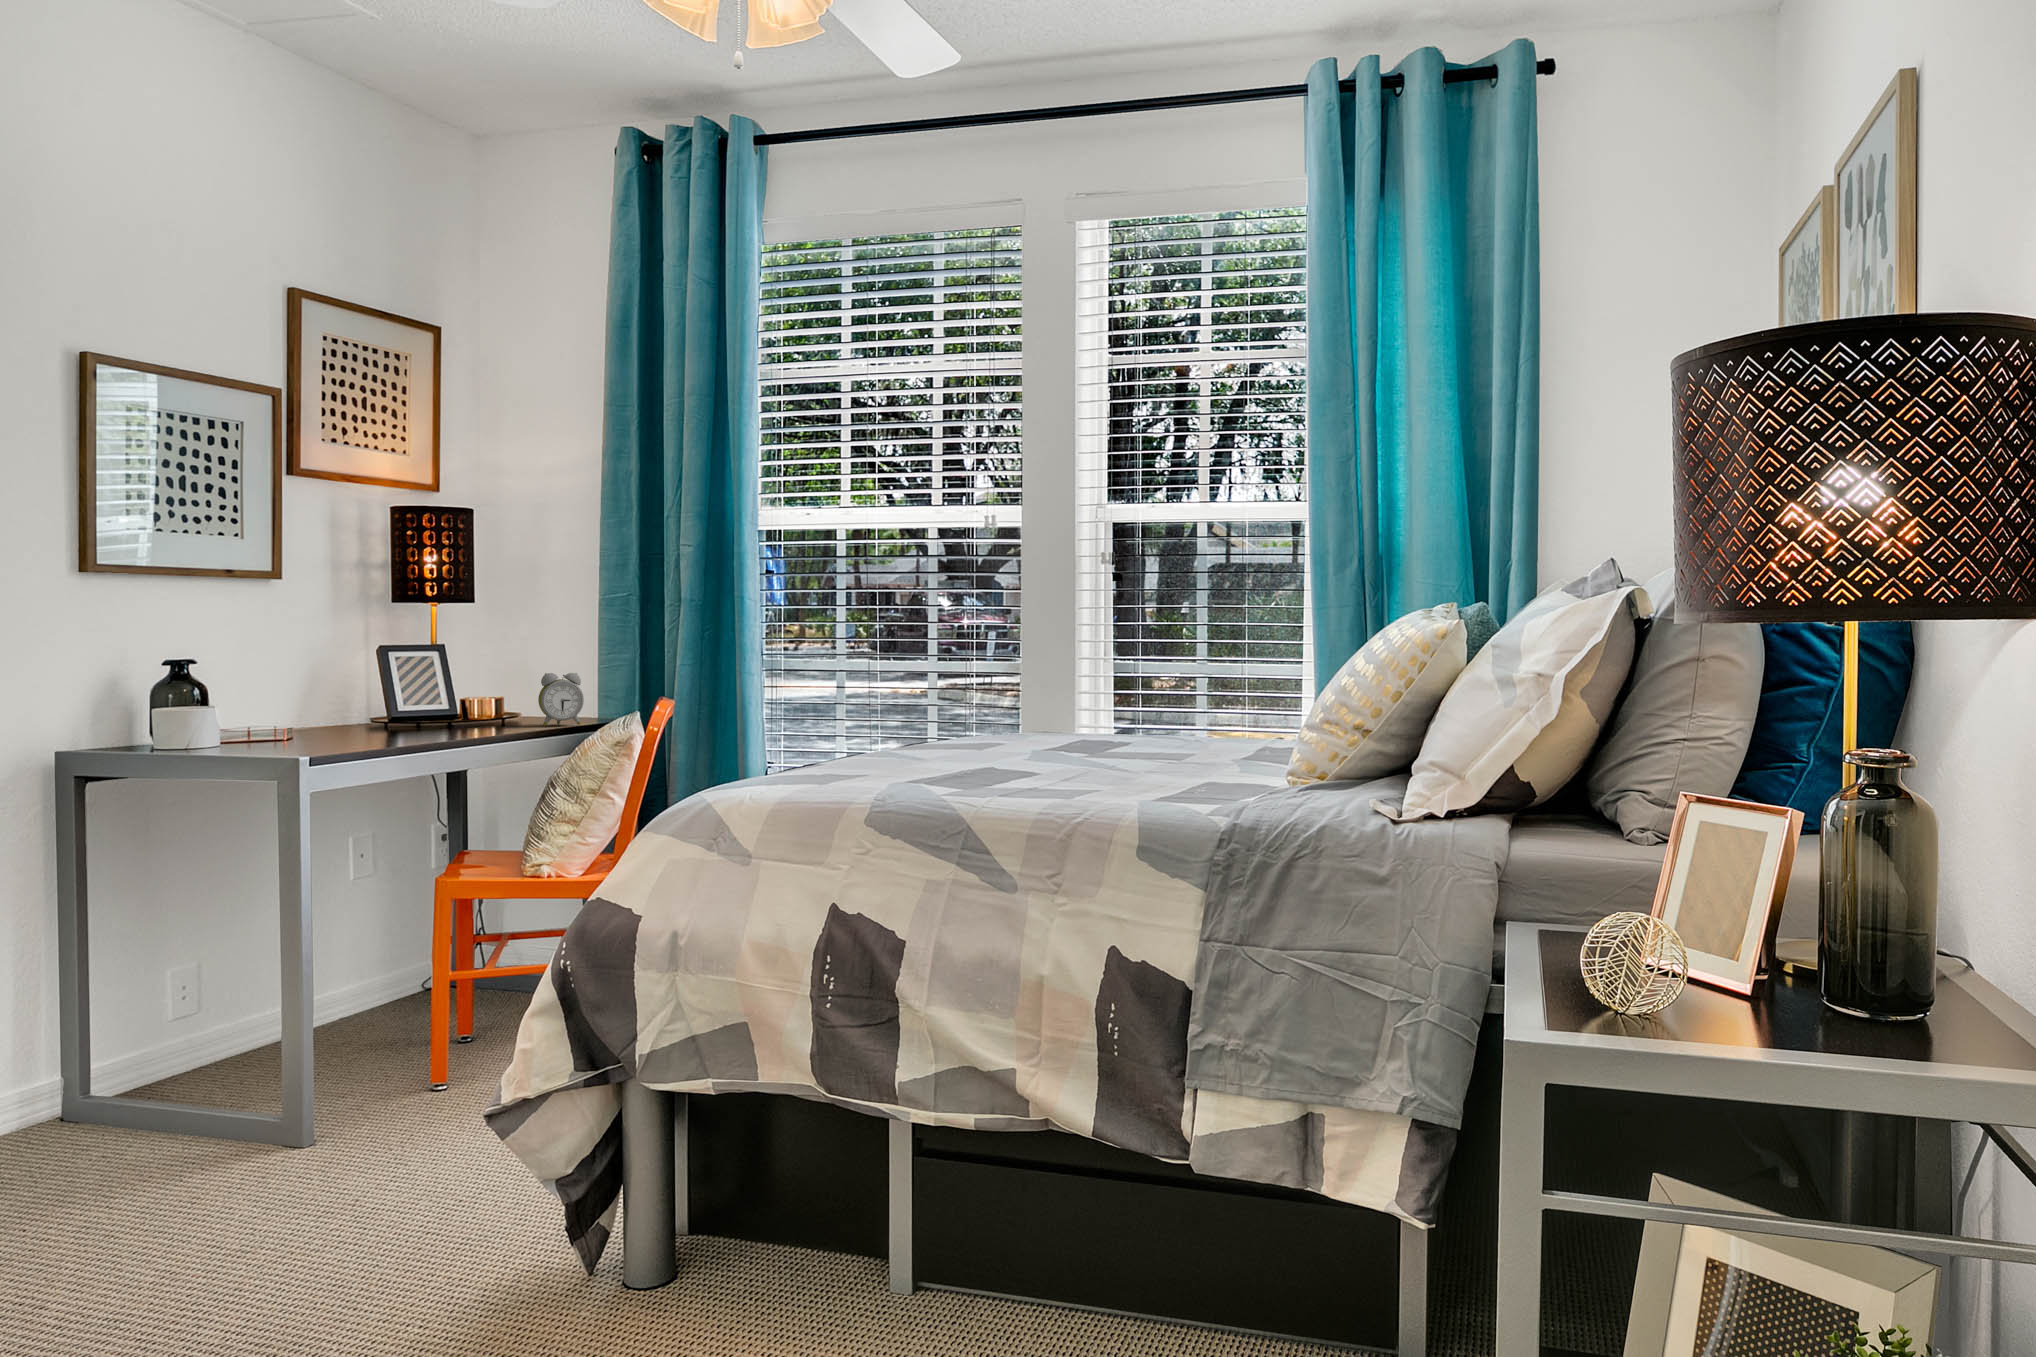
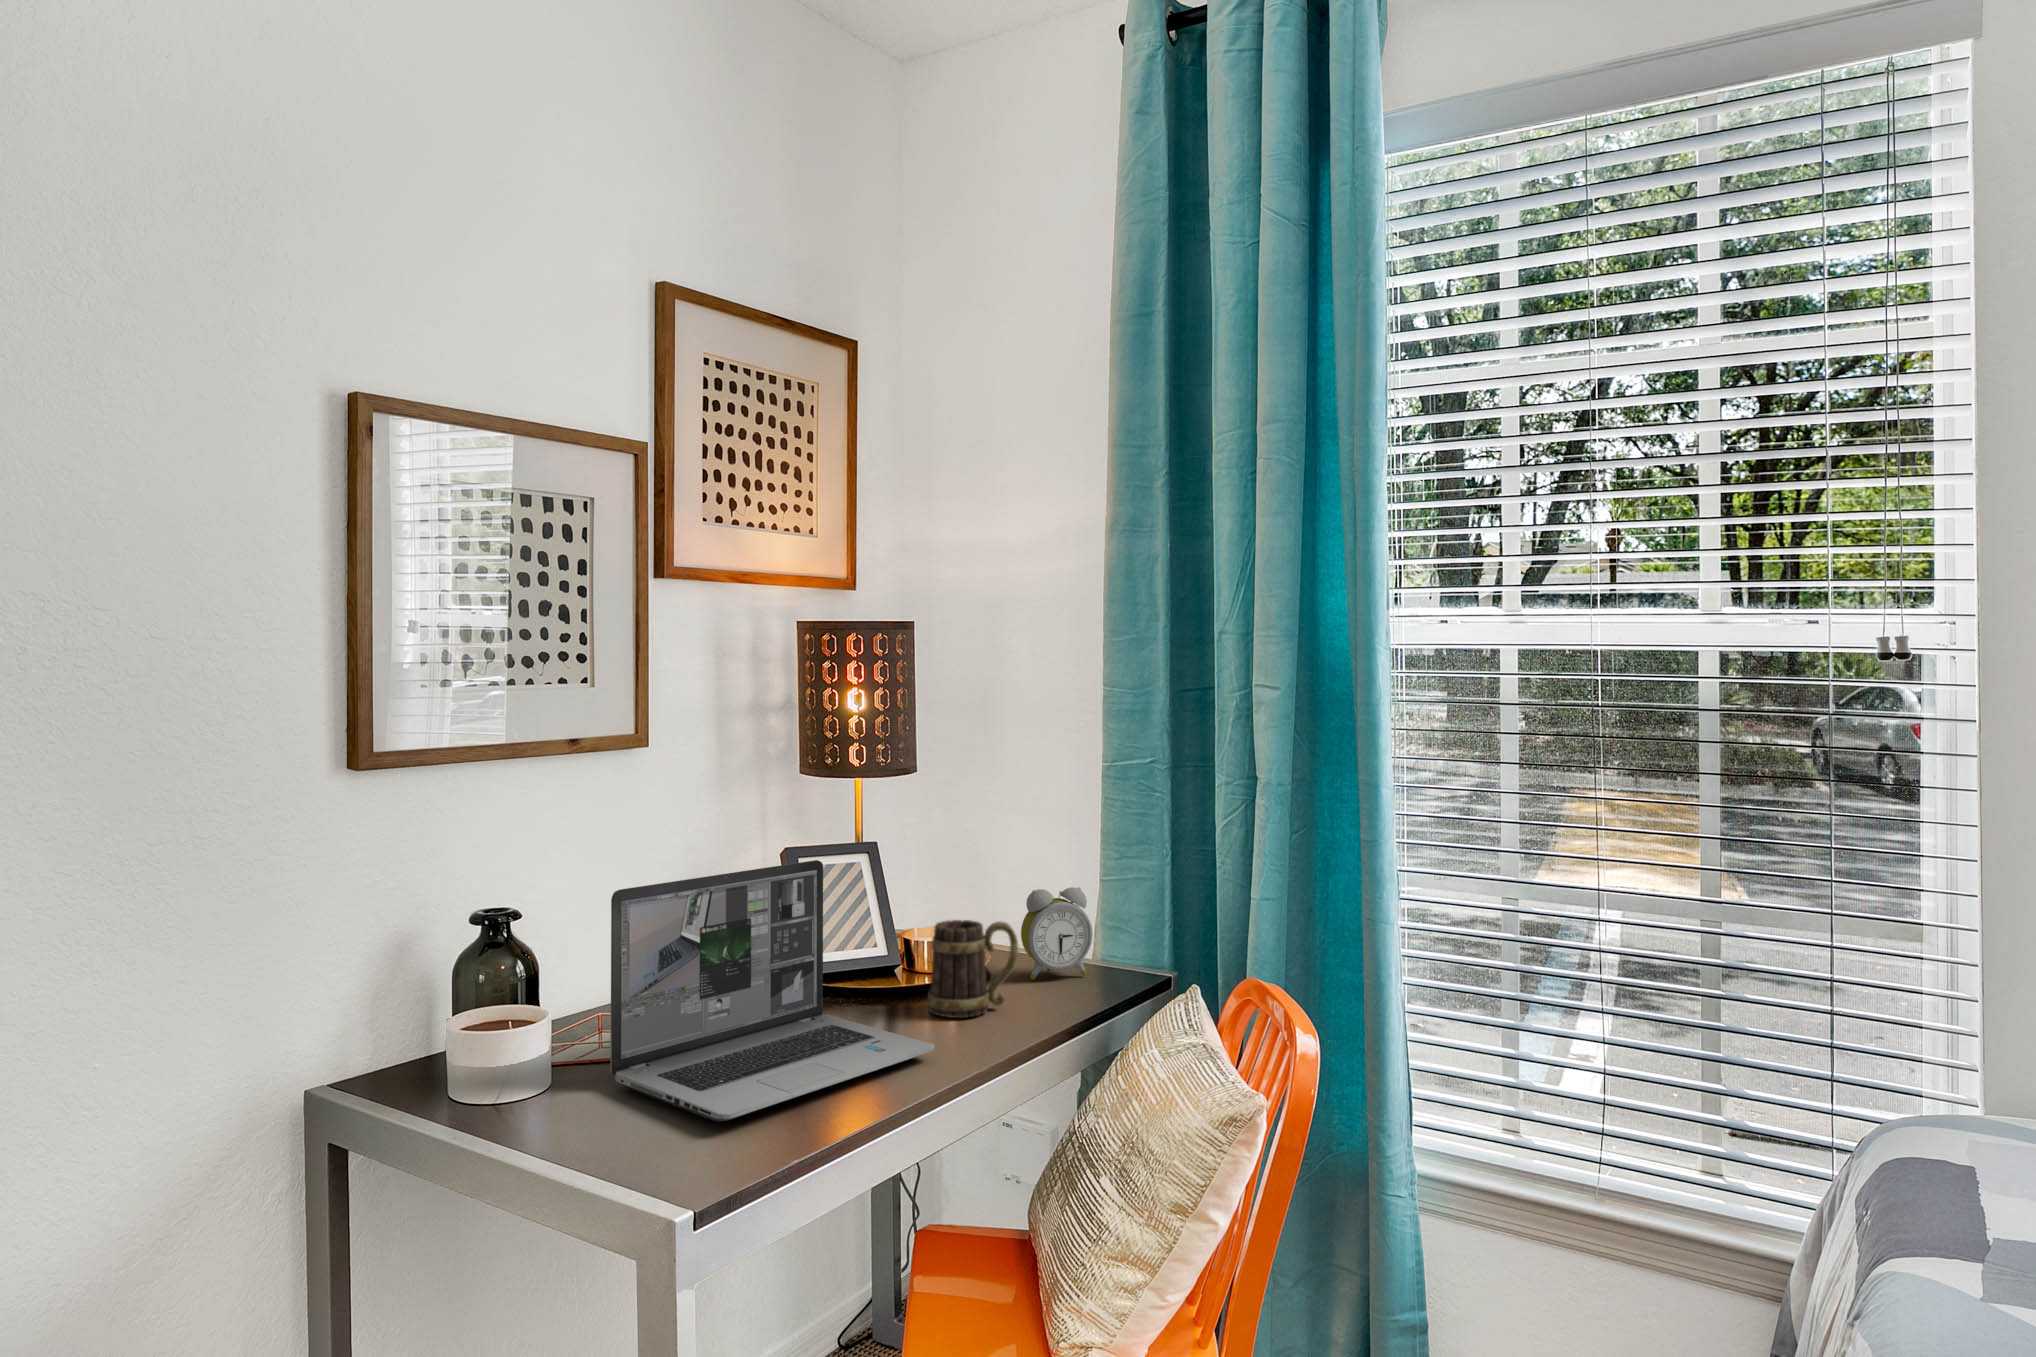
laptop: none [256,641,460,755] -> present [610,860,934,1122]
mug: none [468,683,526,735] -> present [928,920,1018,1018]

